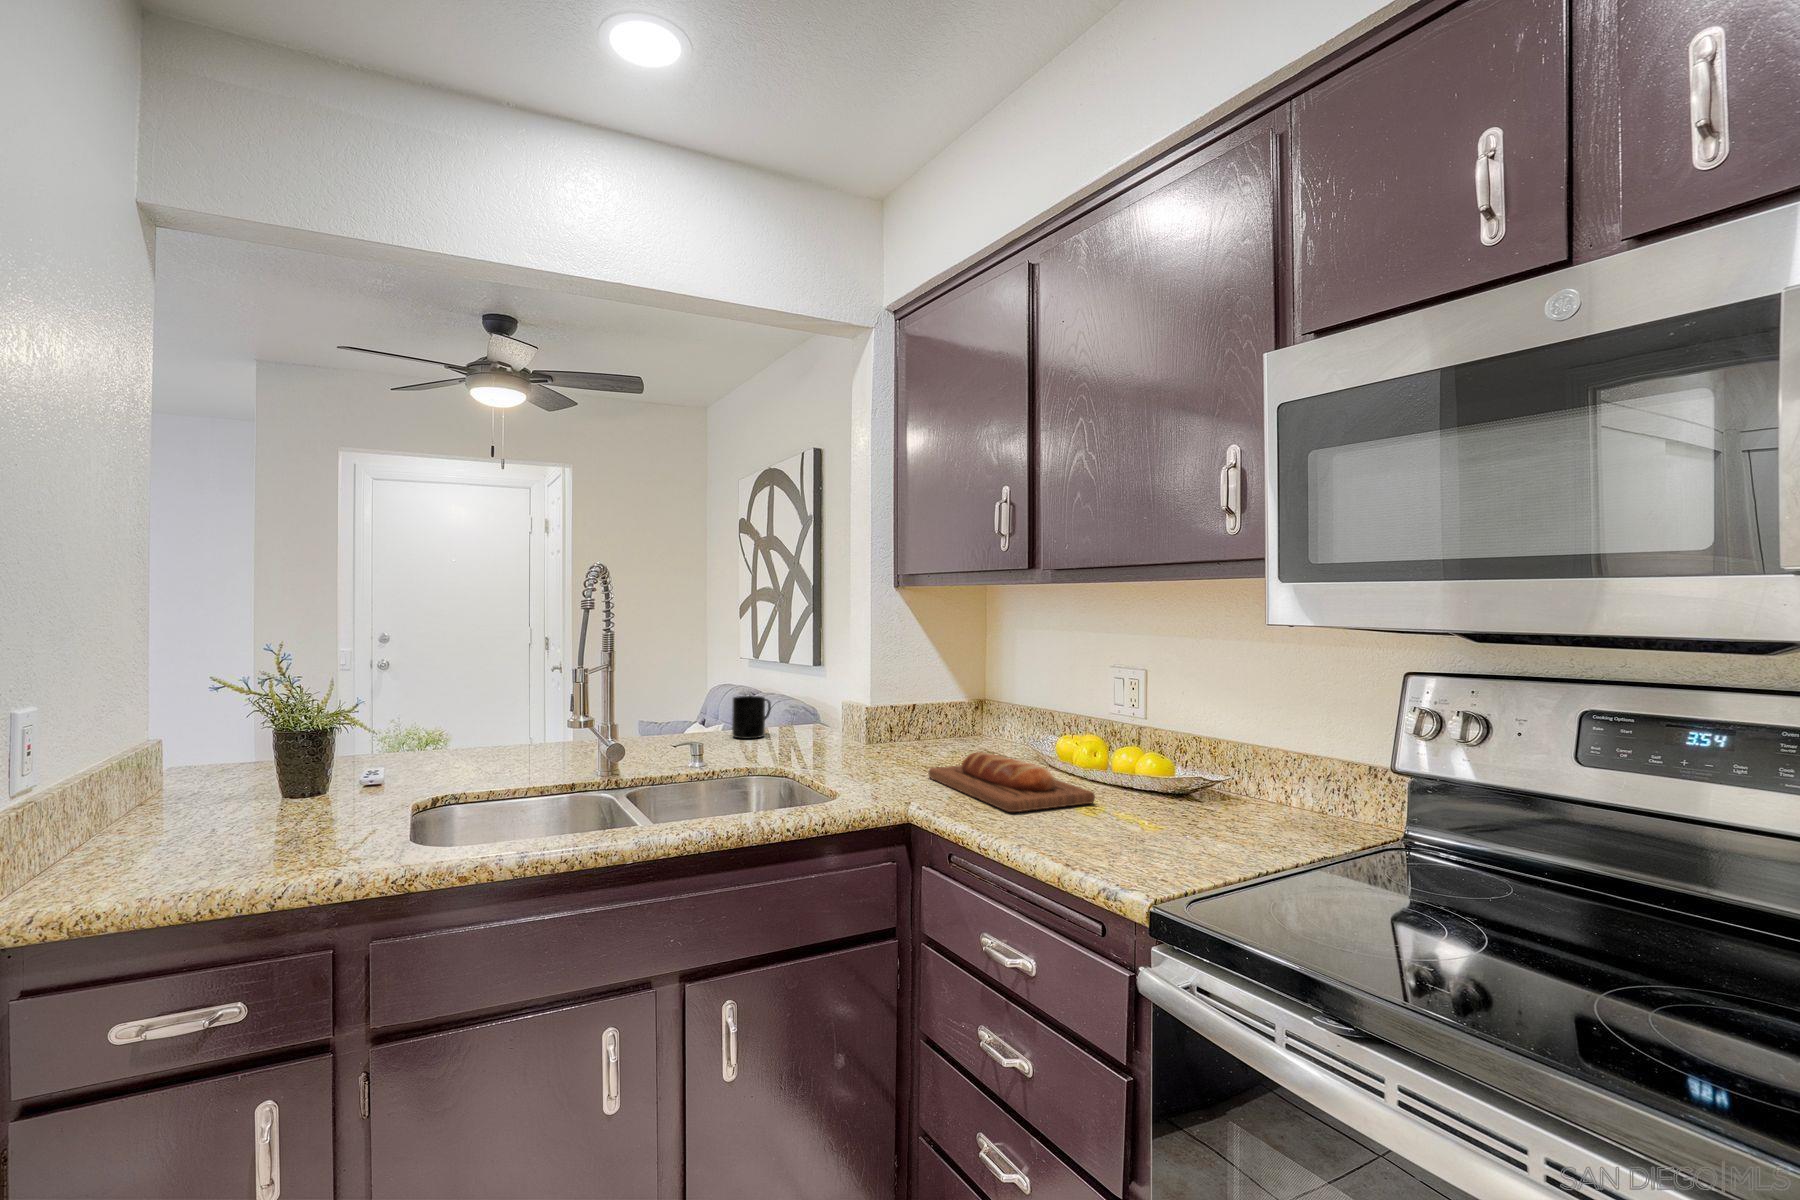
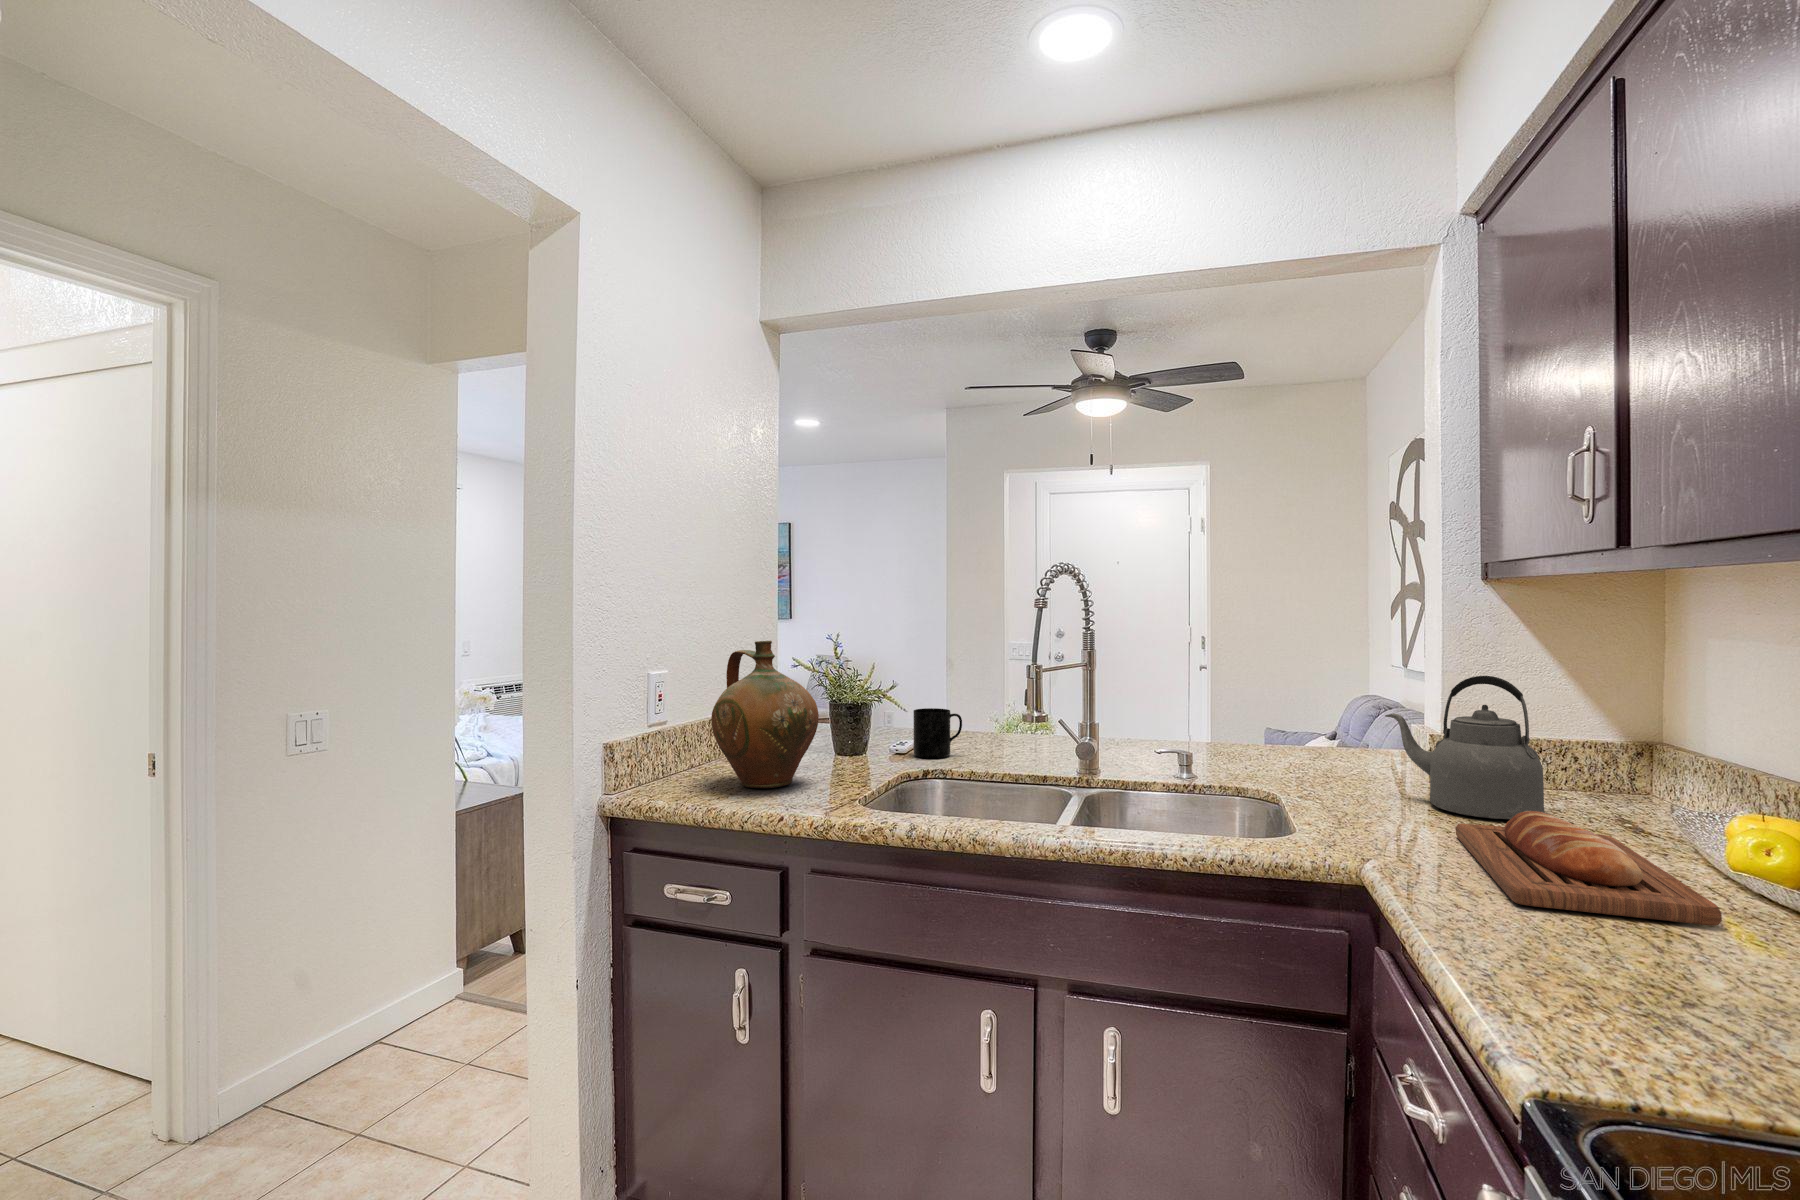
ceramic jug: none [146,658,322,857] -> present [711,641,819,788]
kettle: none [855,662,954,763] -> present [1385,676,1544,820]
mug: present [732,696,771,739] -> present [913,708,962,758]

